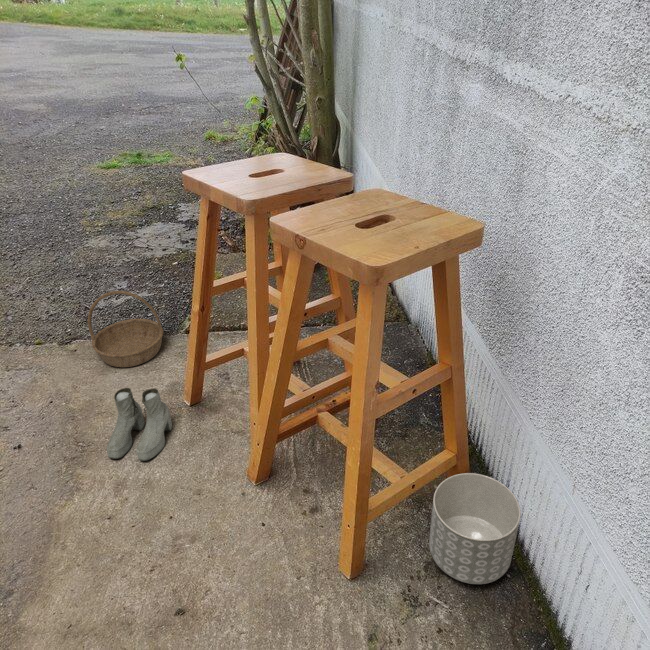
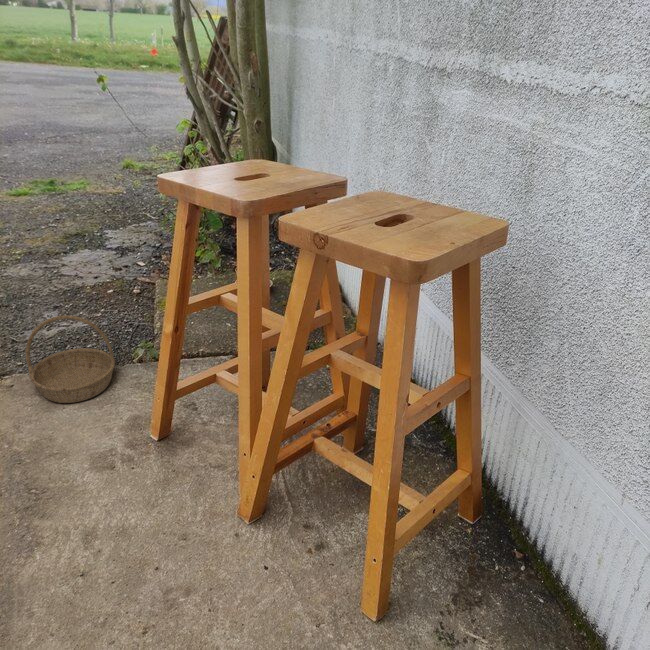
boots: present [107,388,172,461] -> none [66,422,139,508]
planter: present [429,473,521,584] -> none [455,492,558,612]

